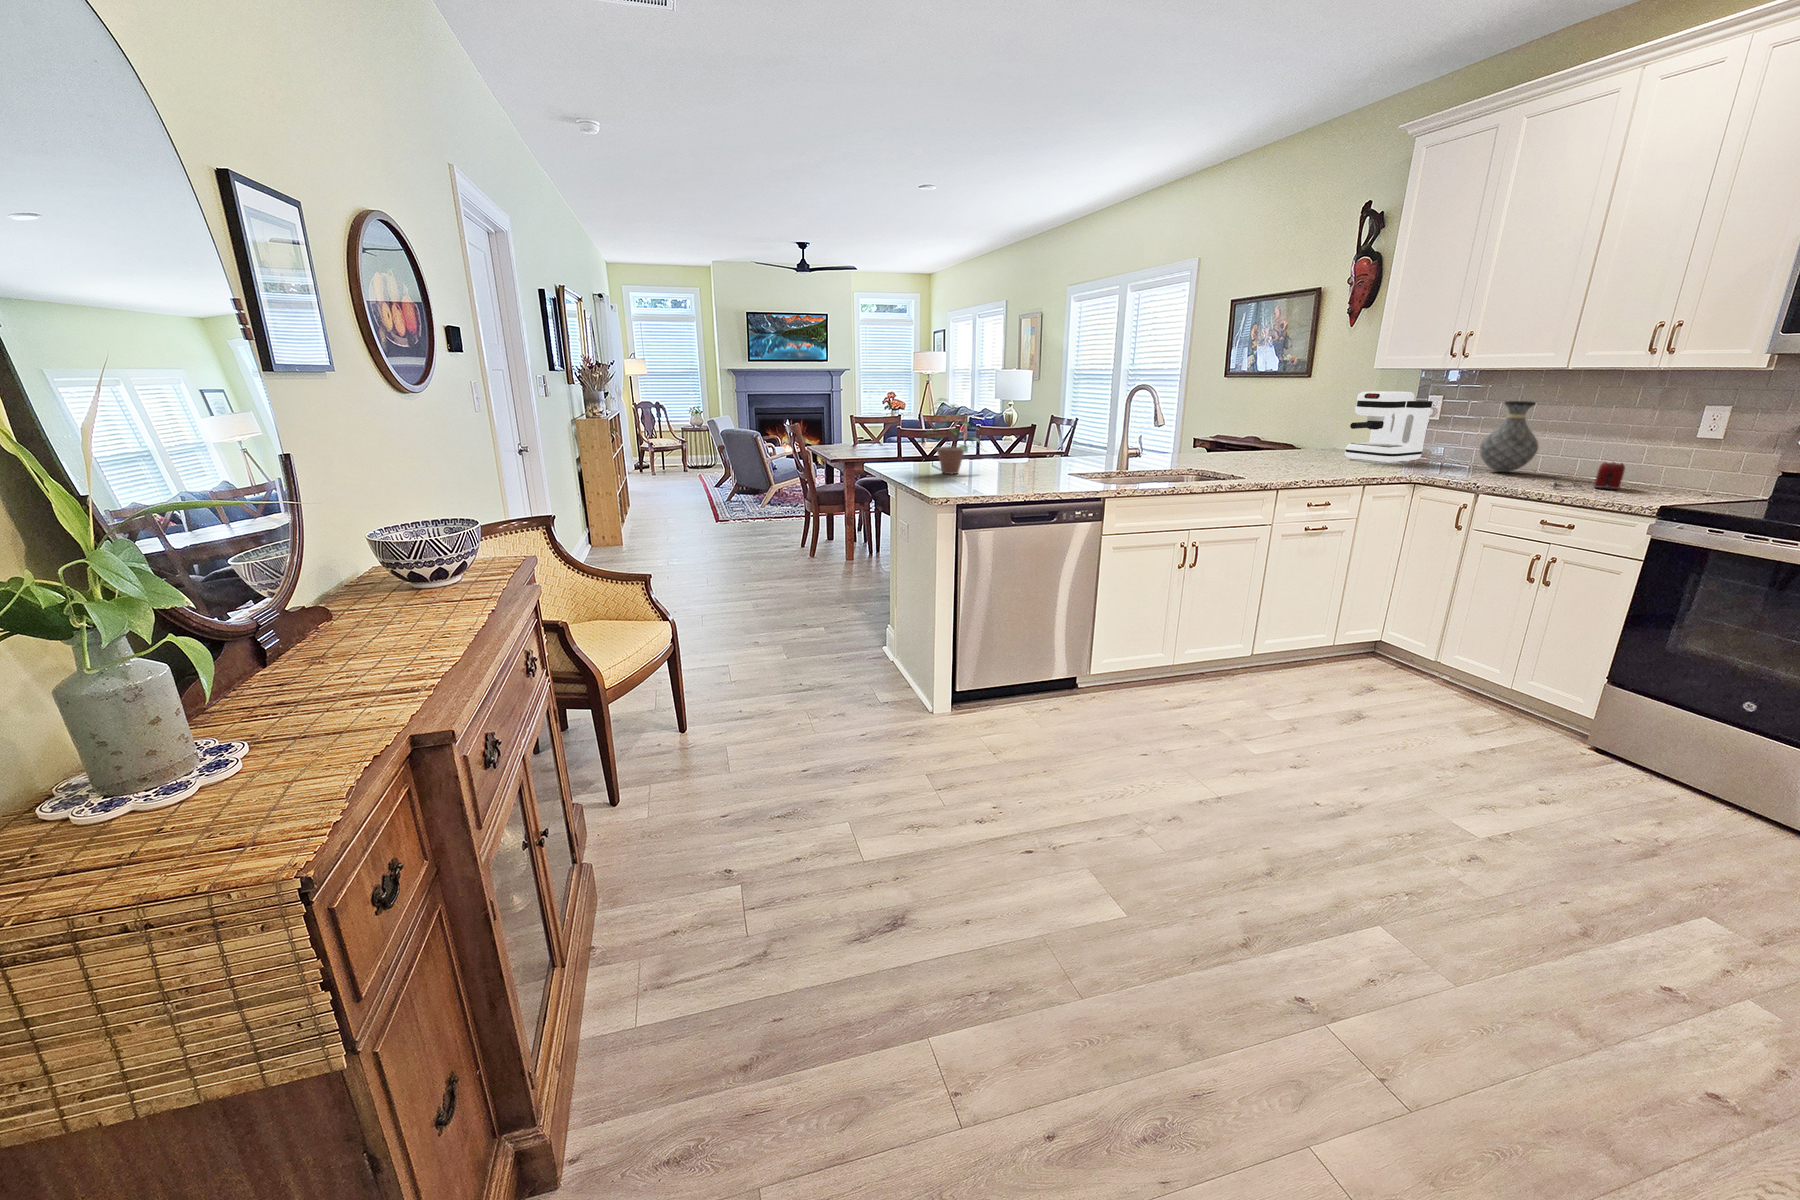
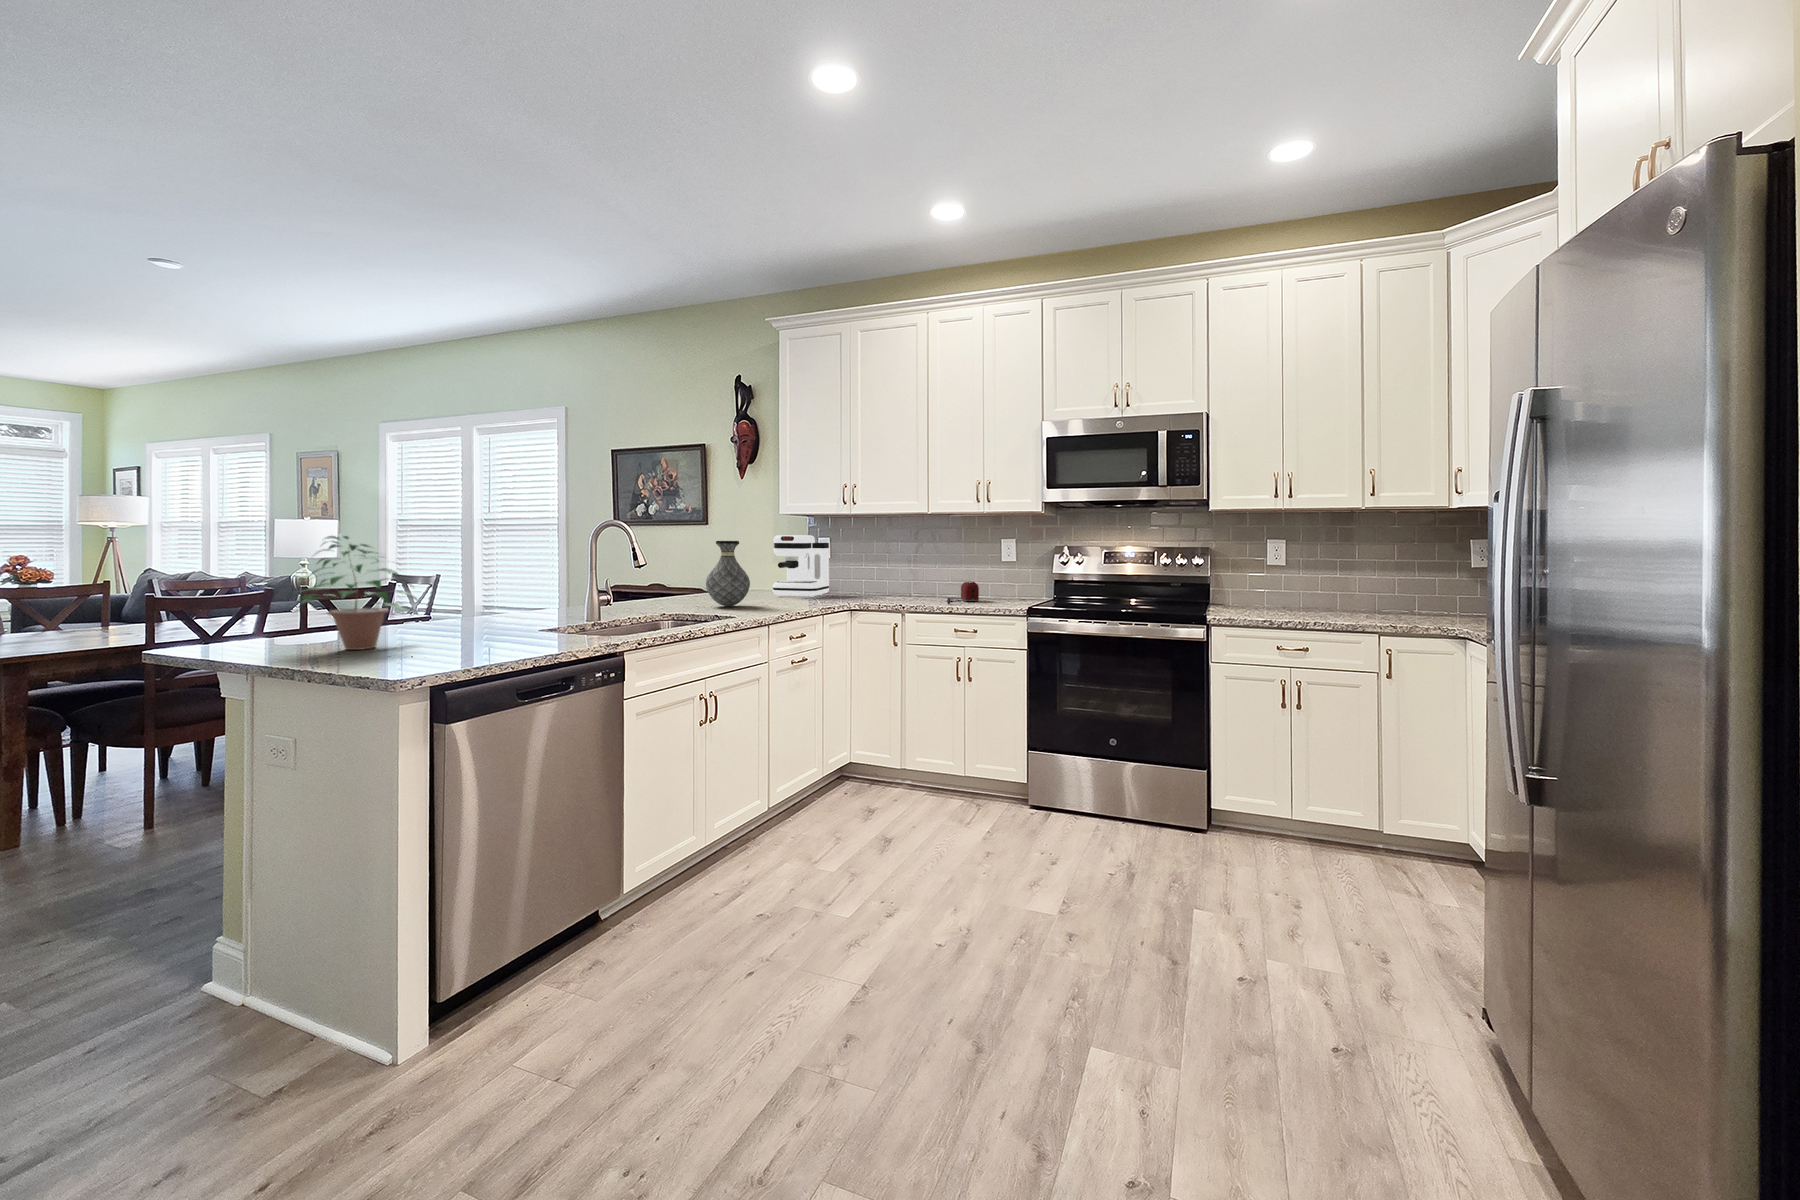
vase: present [1480,401,1538,472] -> present [706,541,750,606]

